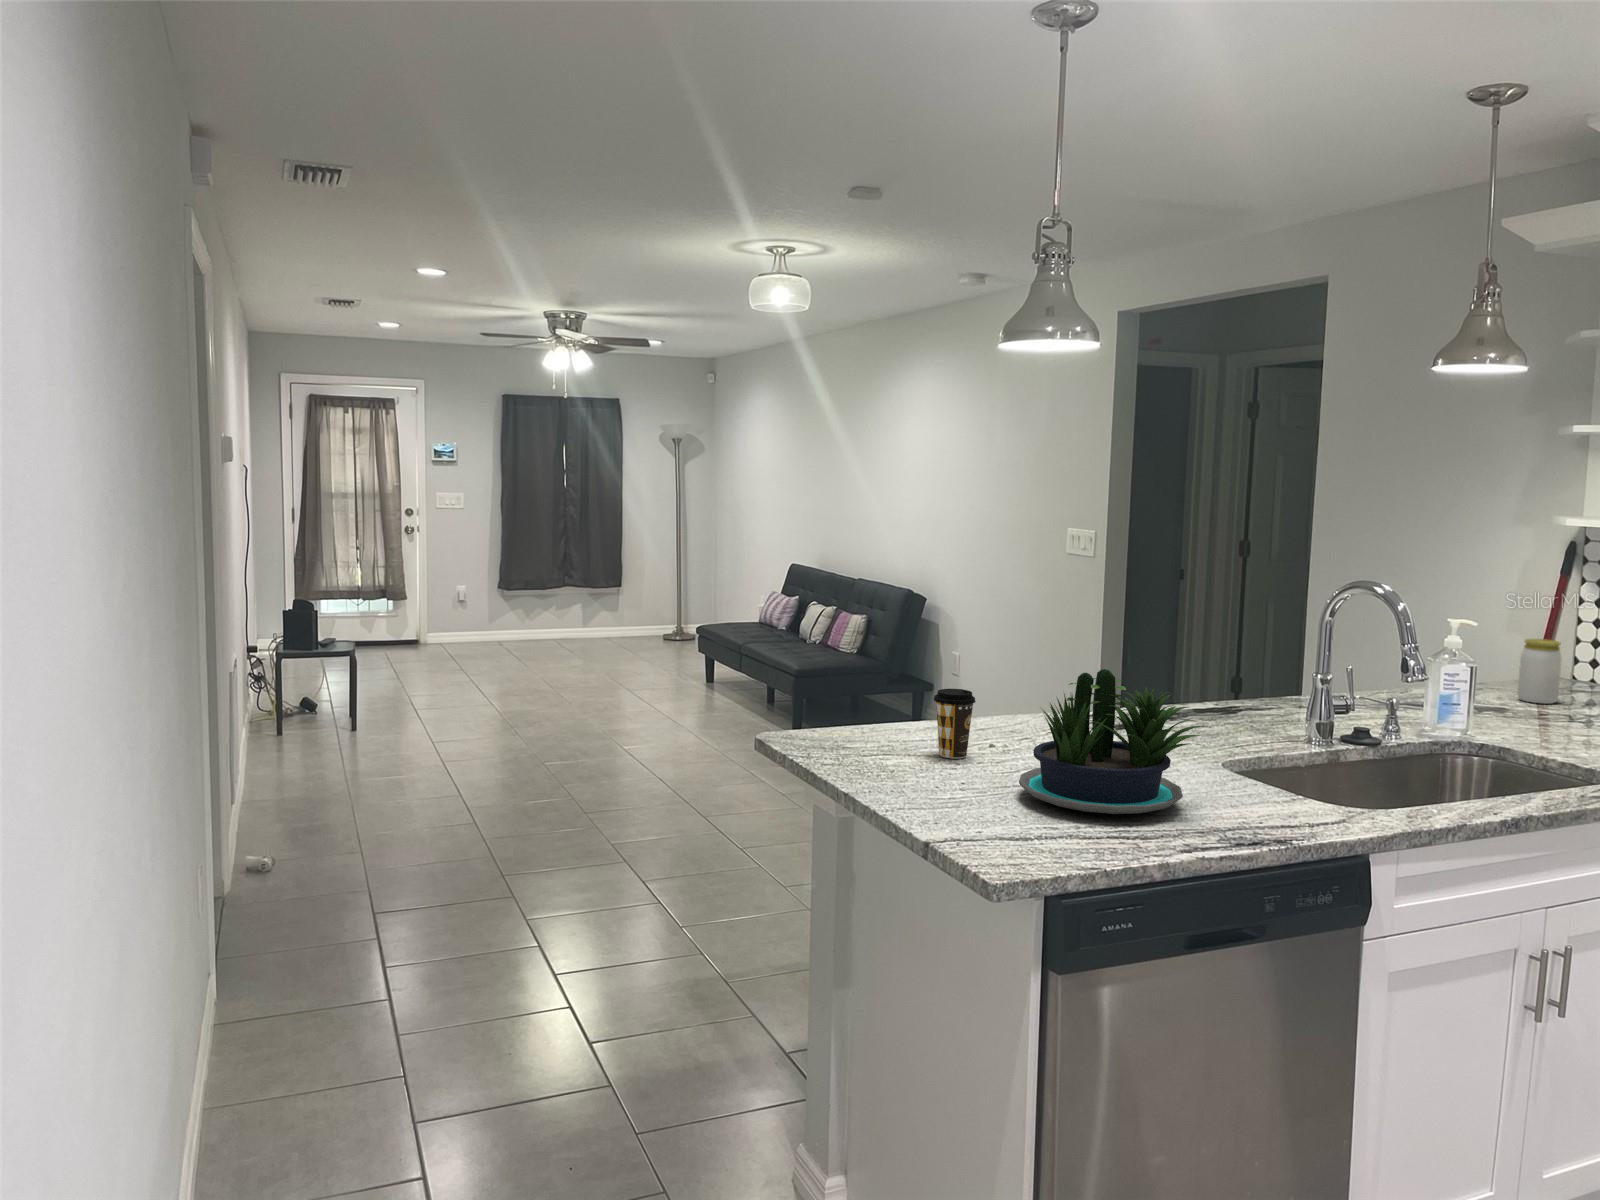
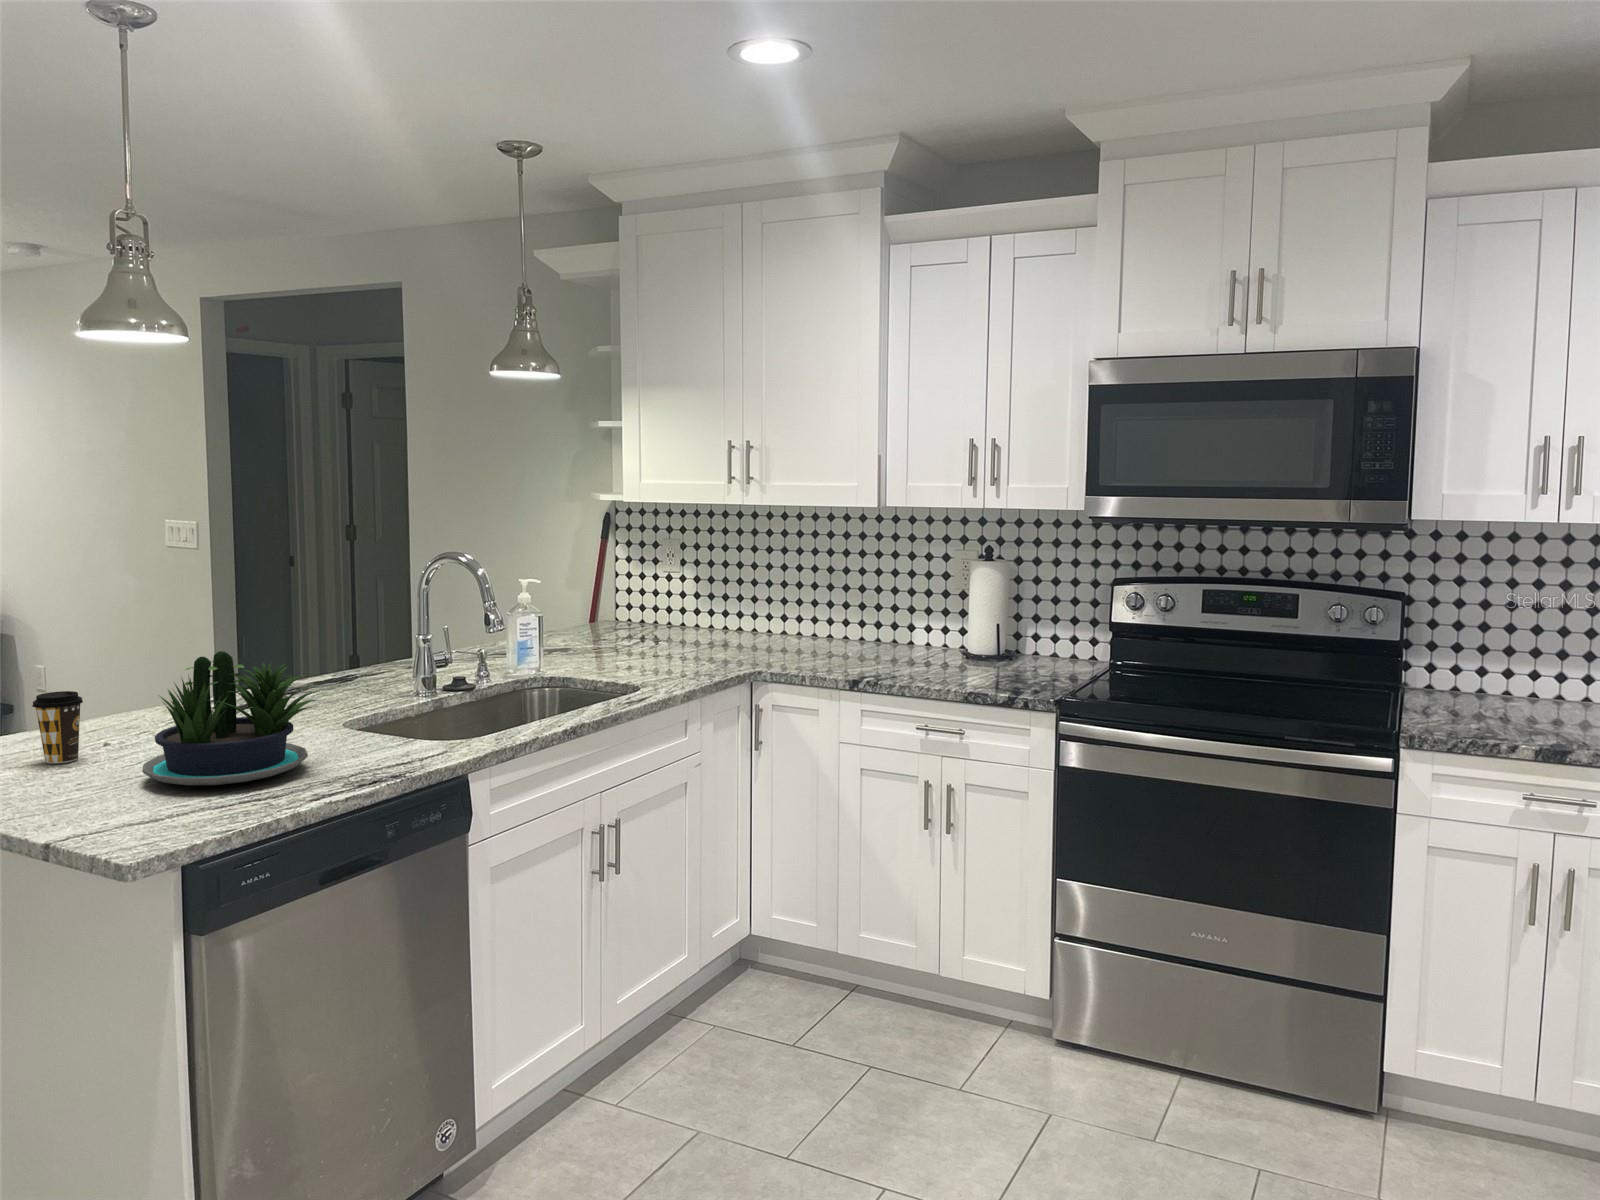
jar: present [1517,639,1562,704] -> none [577,590,605,641]

